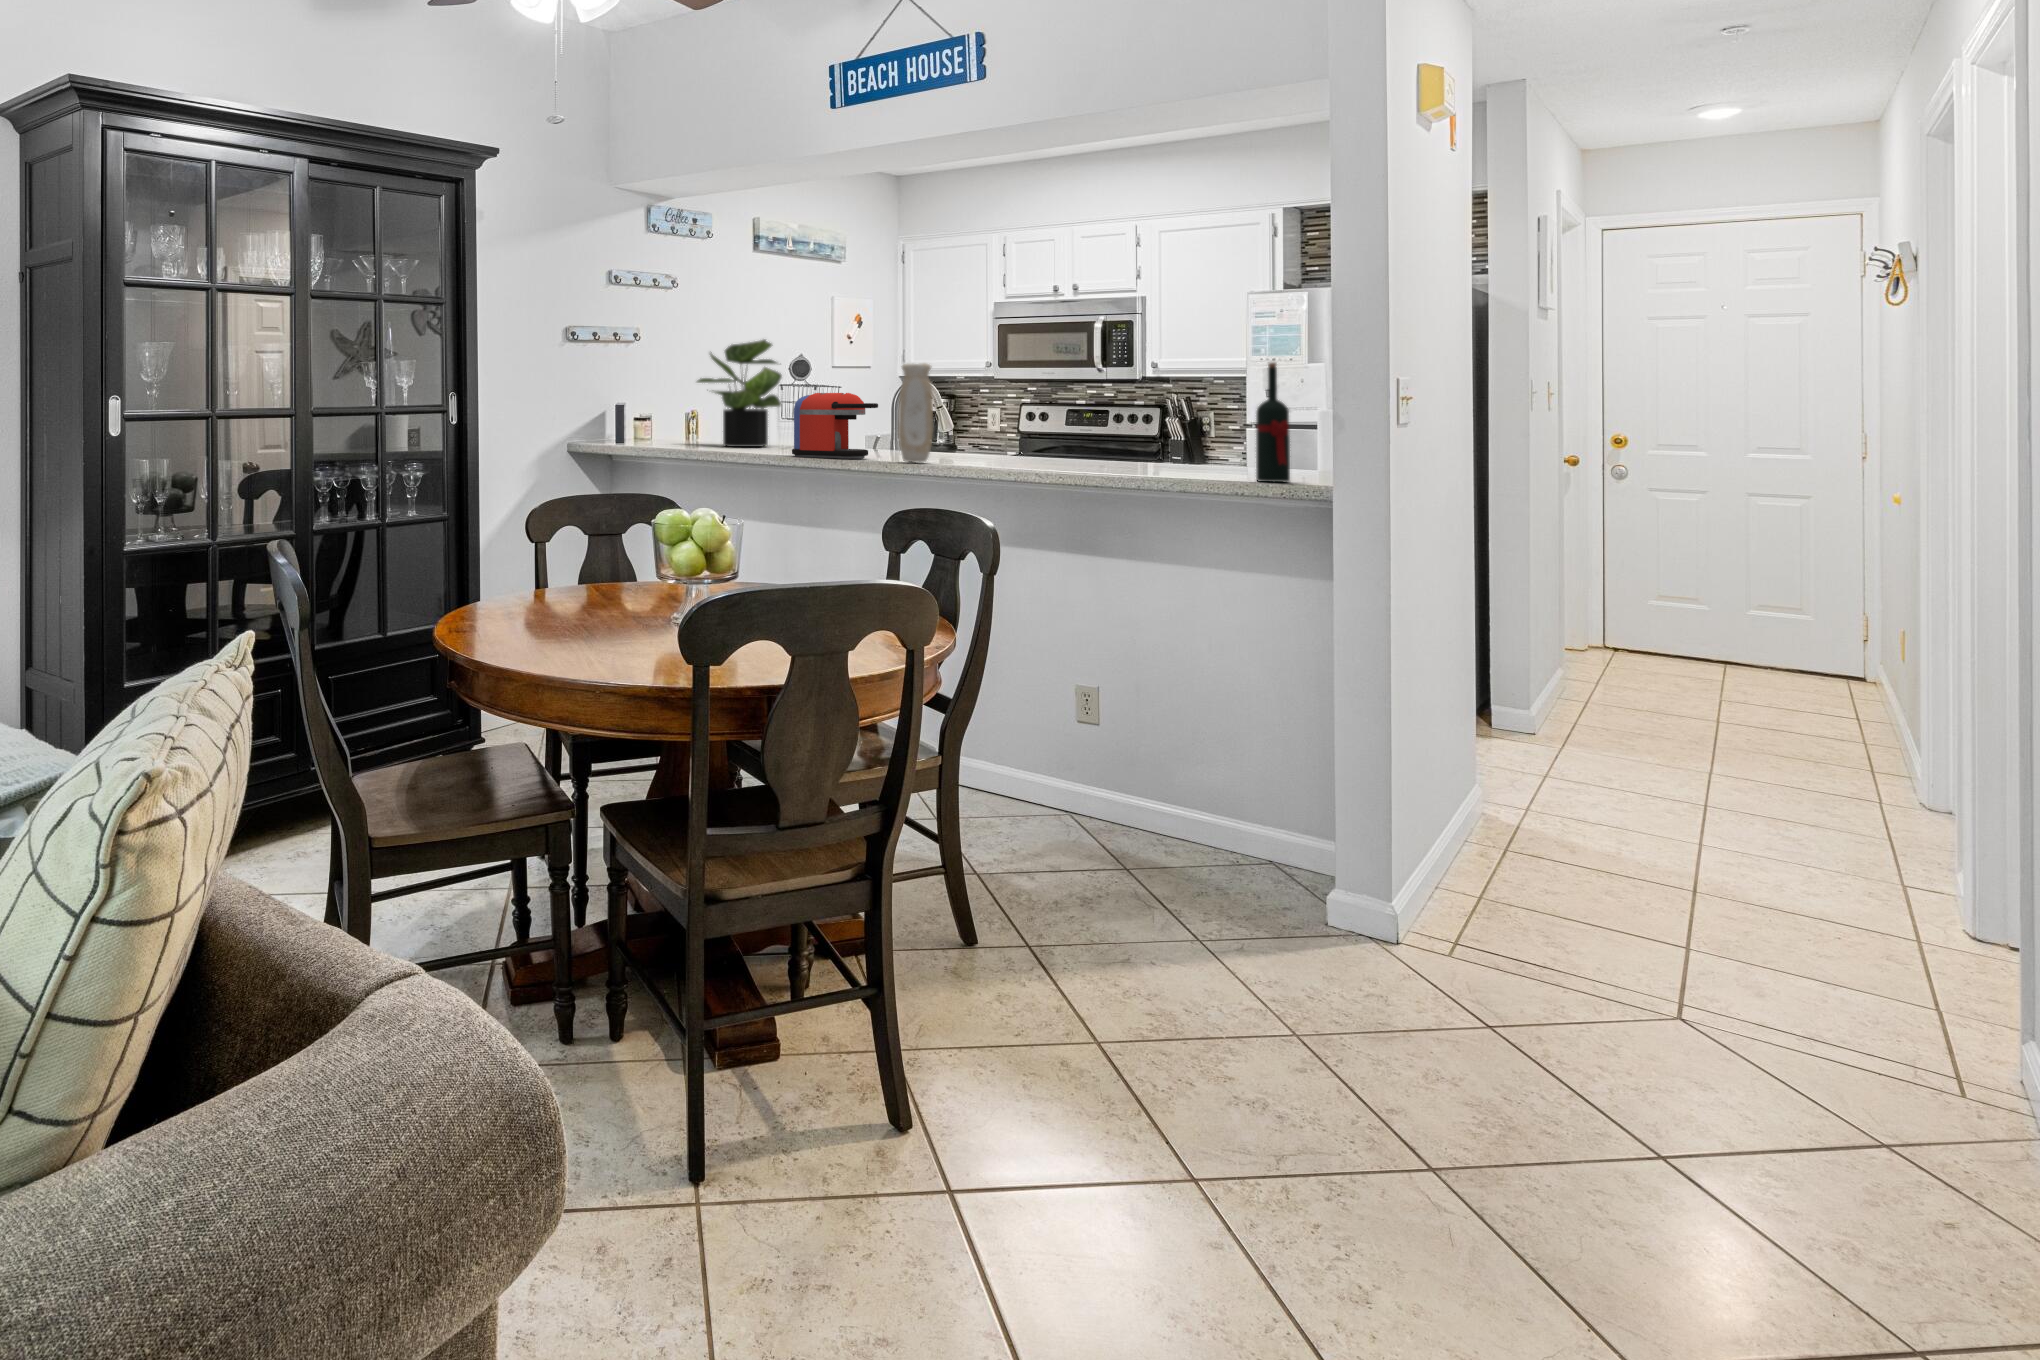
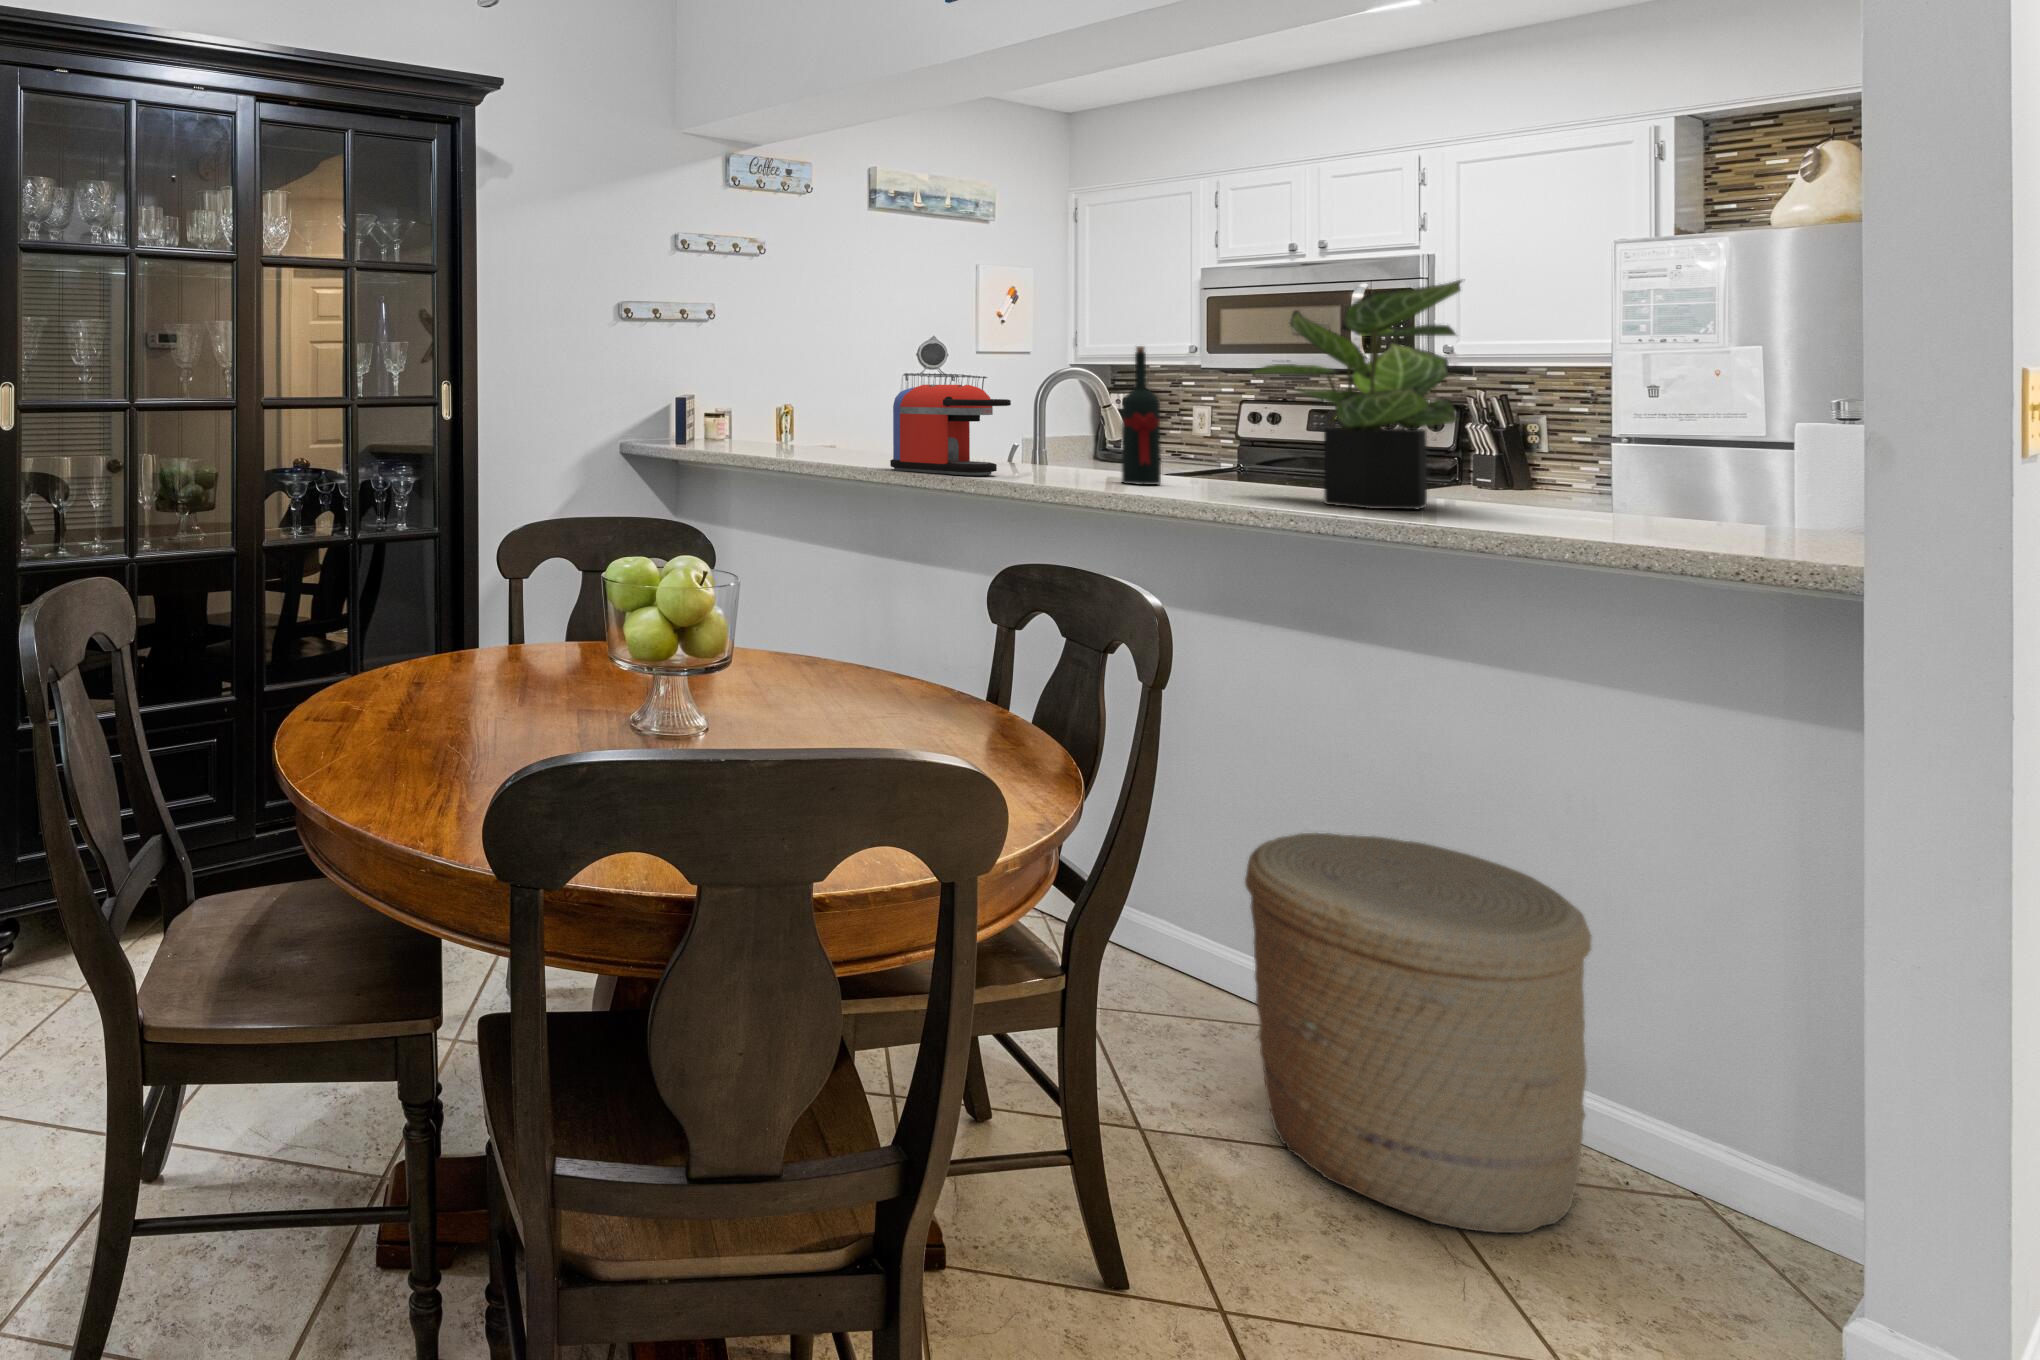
potted plant: present [697,339,782,447] -> present [1250,280,1462,509]
wine bottle: present [1256,362,1290,482] -> present [1122,346,1161,485]
vase: present [898,364,933,462] -> none [1037,343,1088,484]
woven basket: none [1035,682,1223,900] -> present [1245,833,1592,1233]

